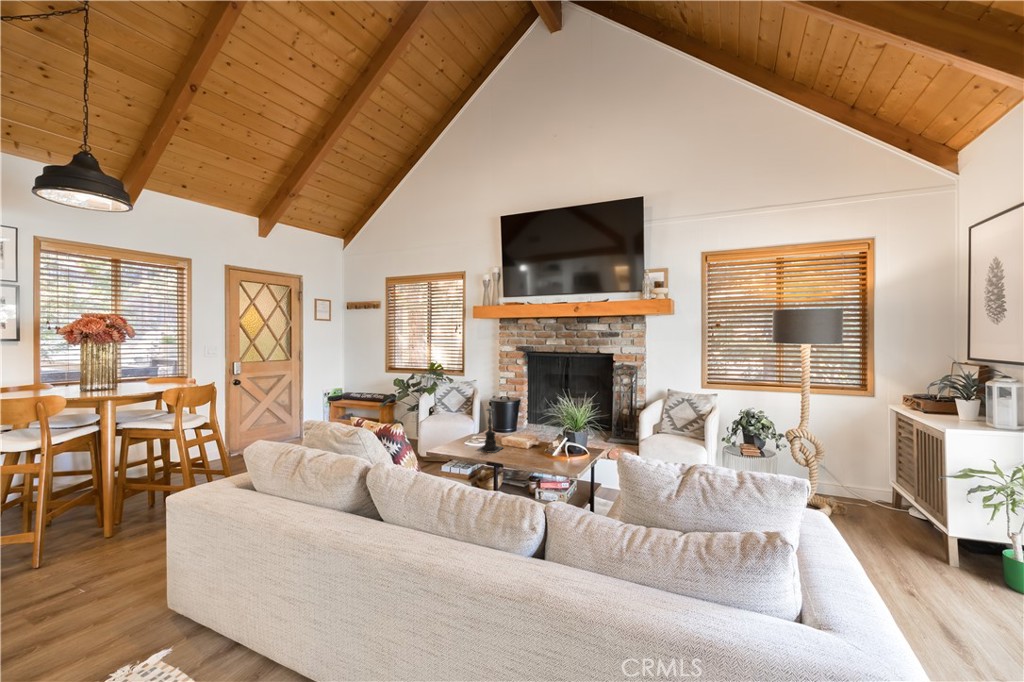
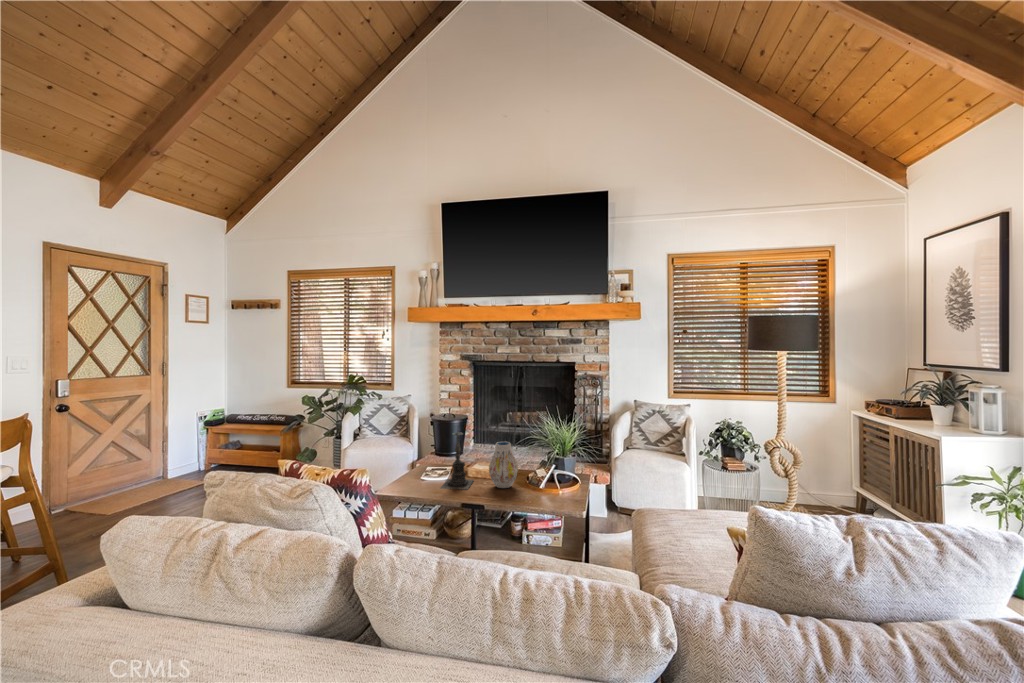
vase: none [513,418,536,454] -> present [489,442,518,488]

